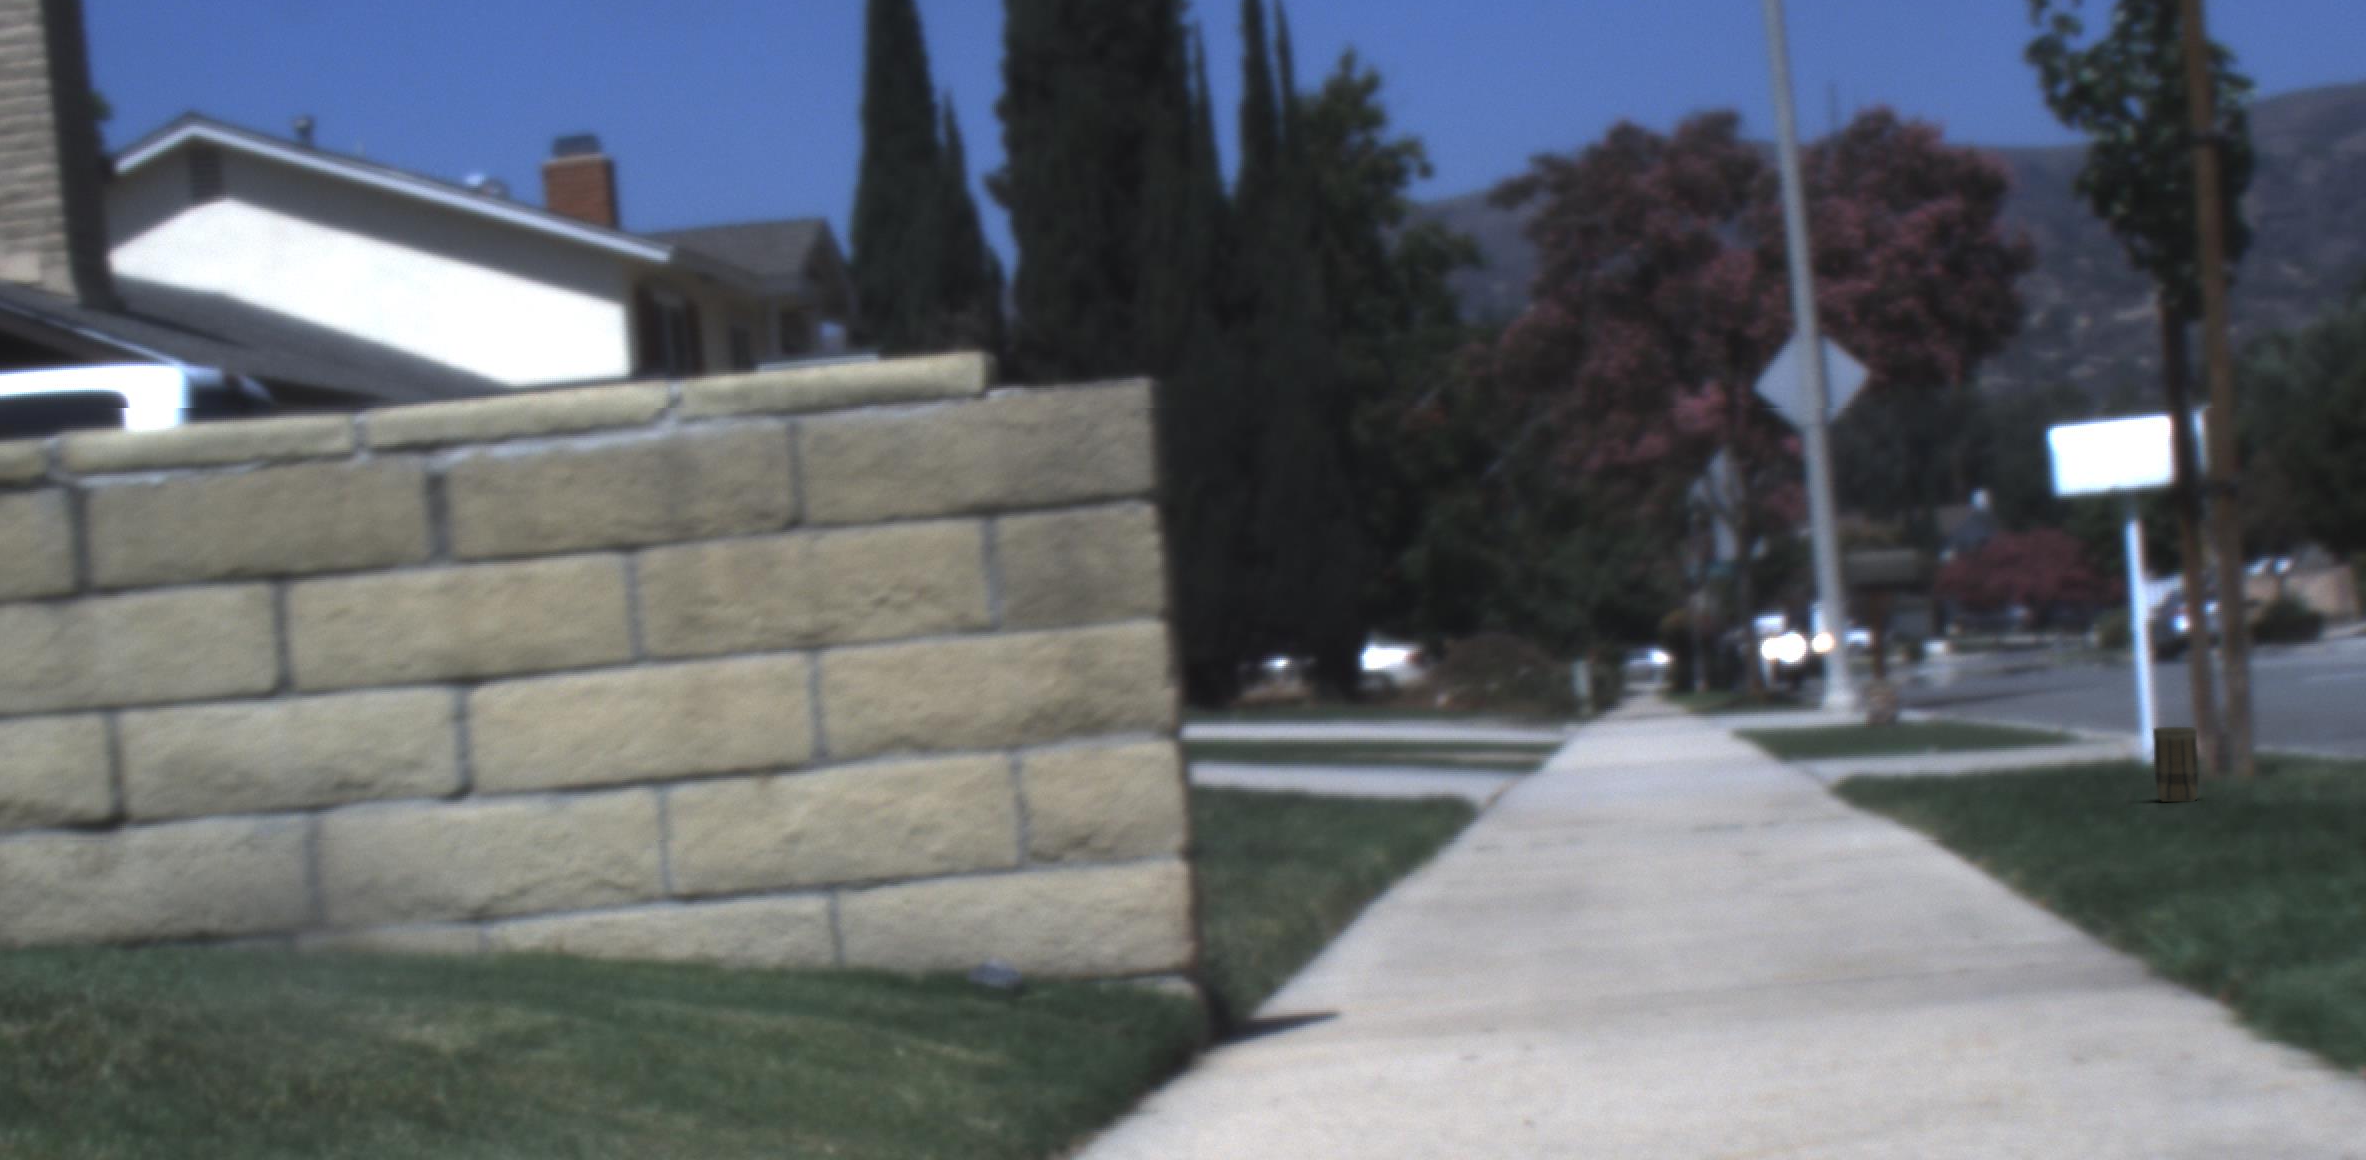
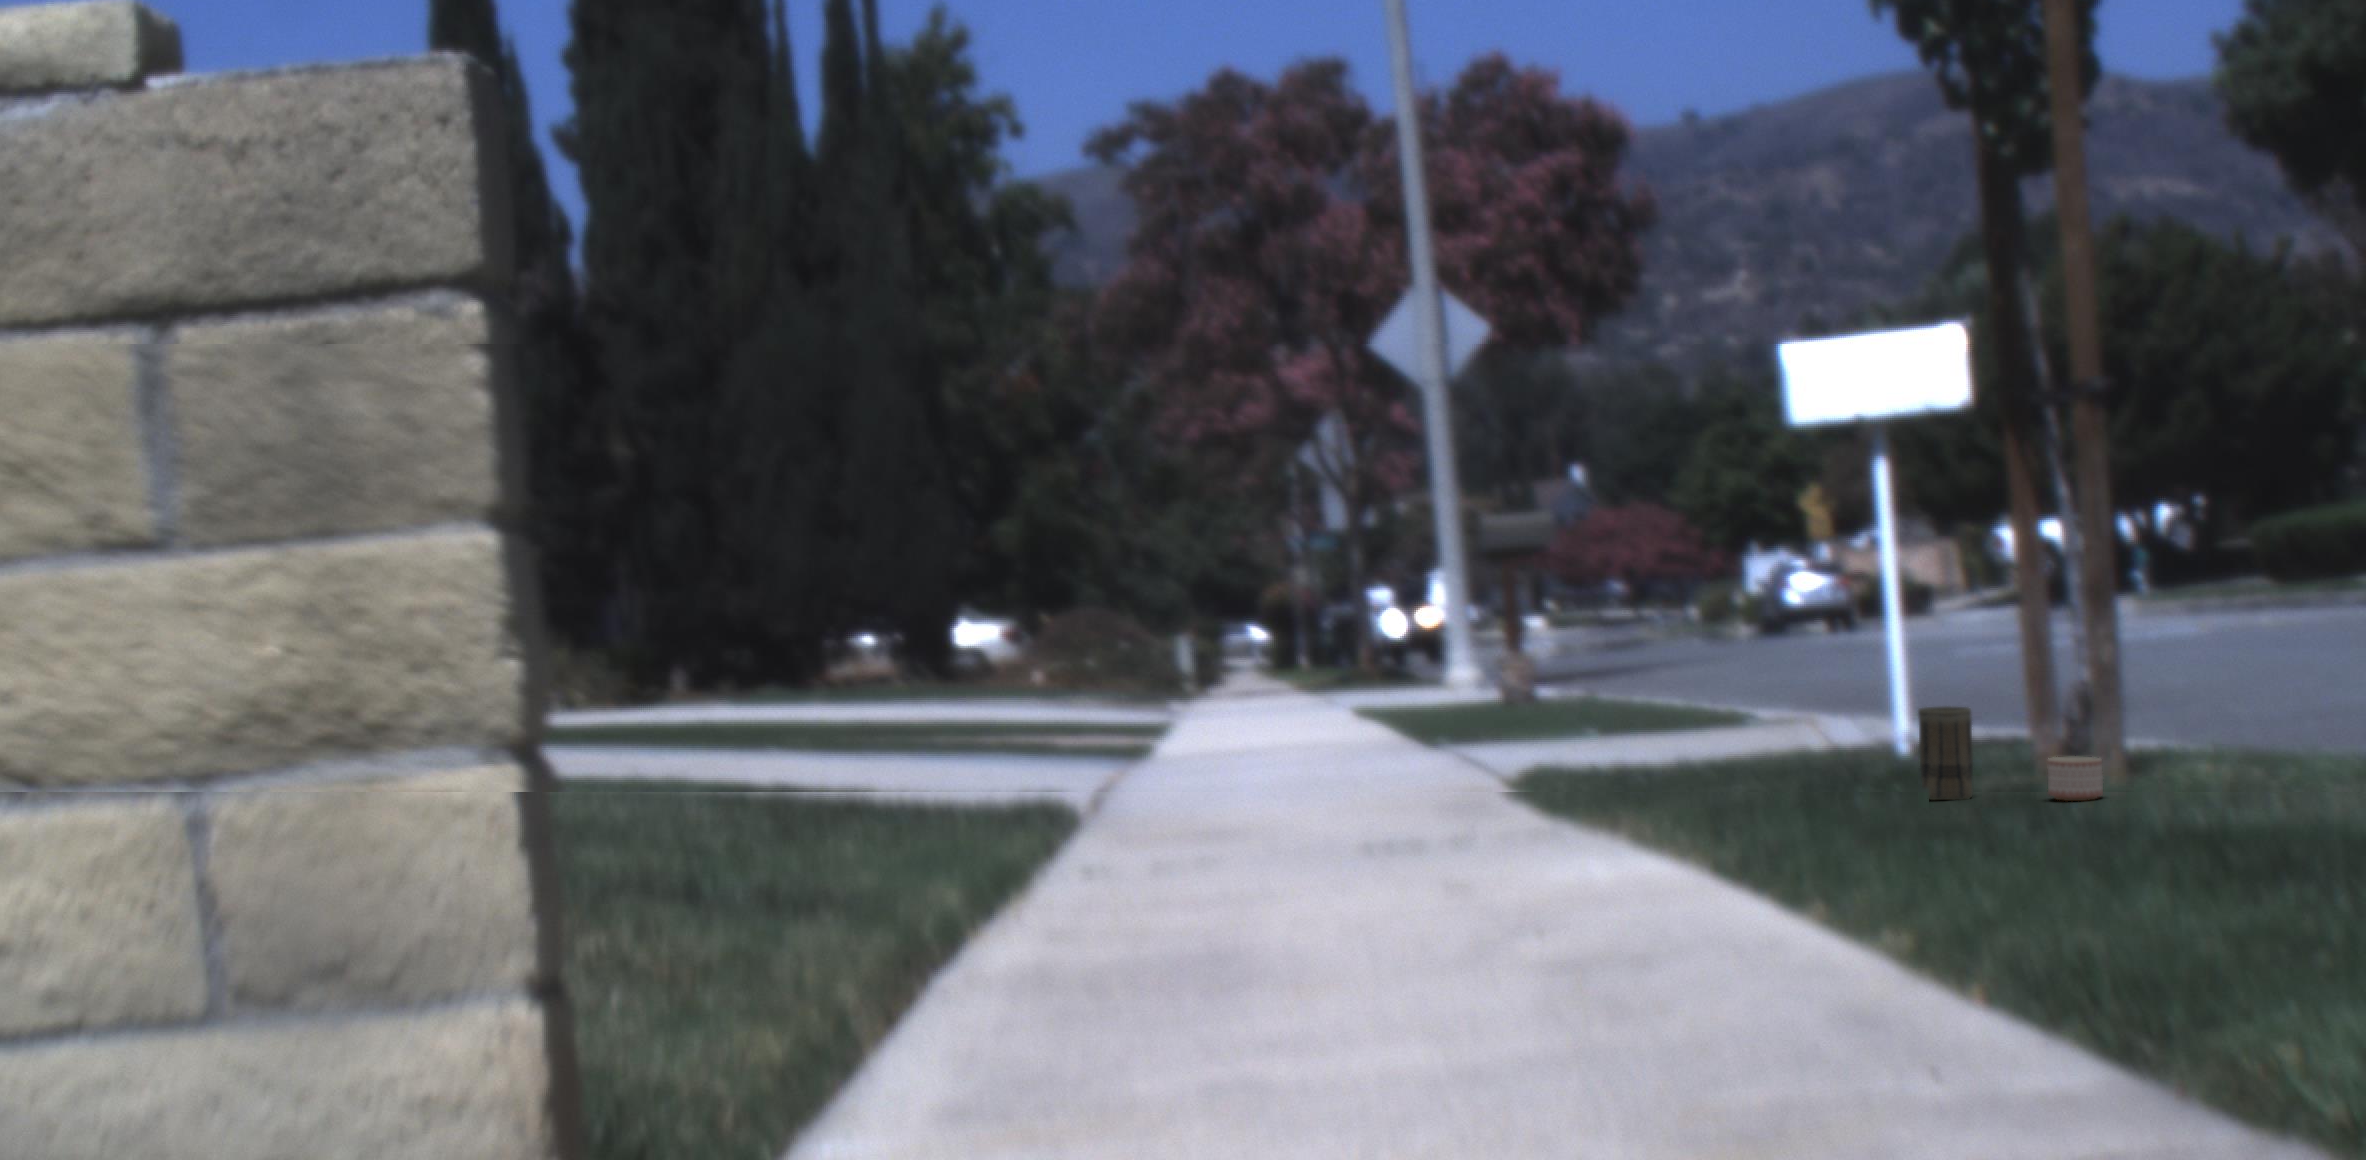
planter: none [2253,767,2299,802] -> present [2047,757,2103,801]

